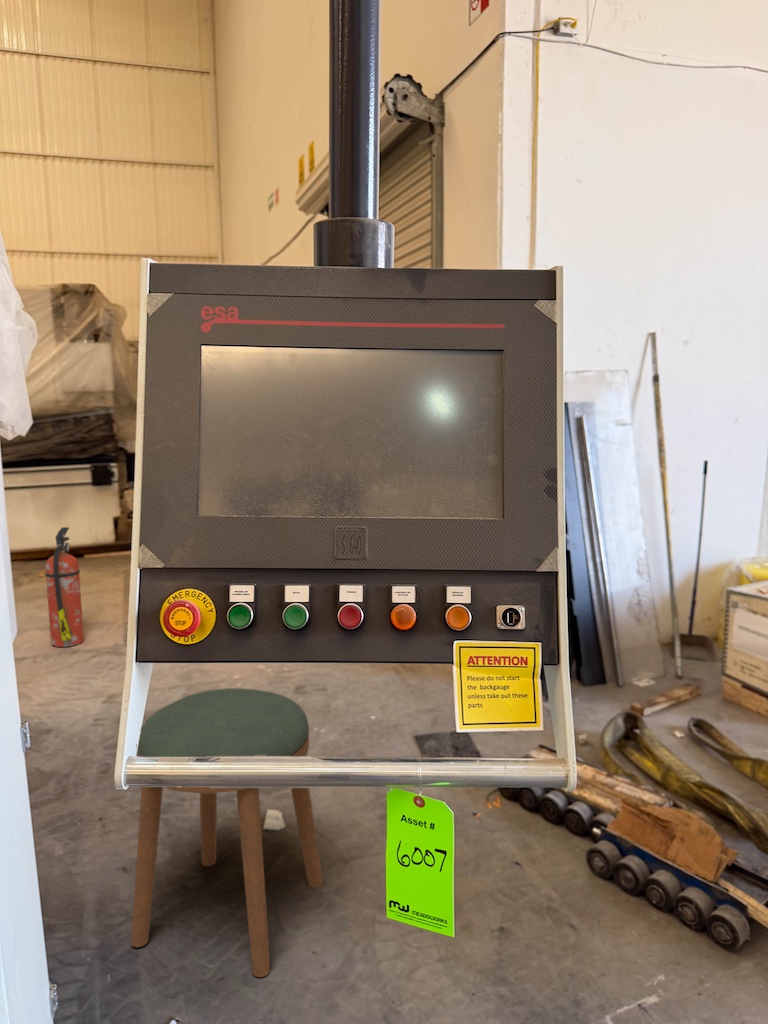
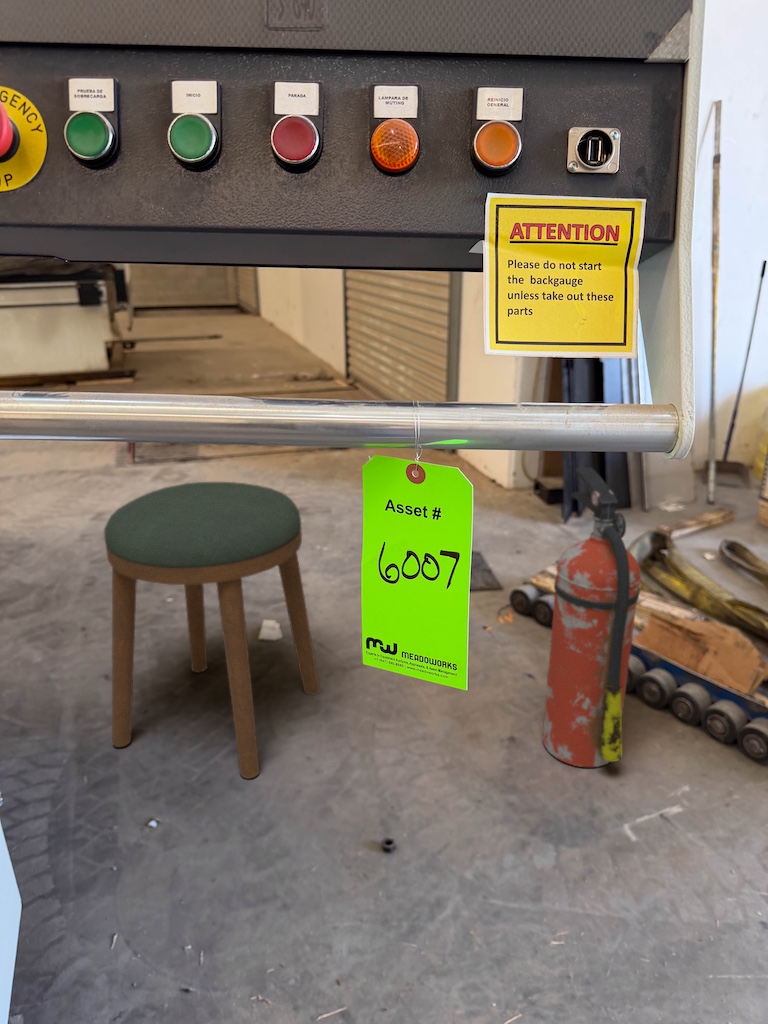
fire extinguisher: present [45,527,84,647] -> present [542,468,641,767]

